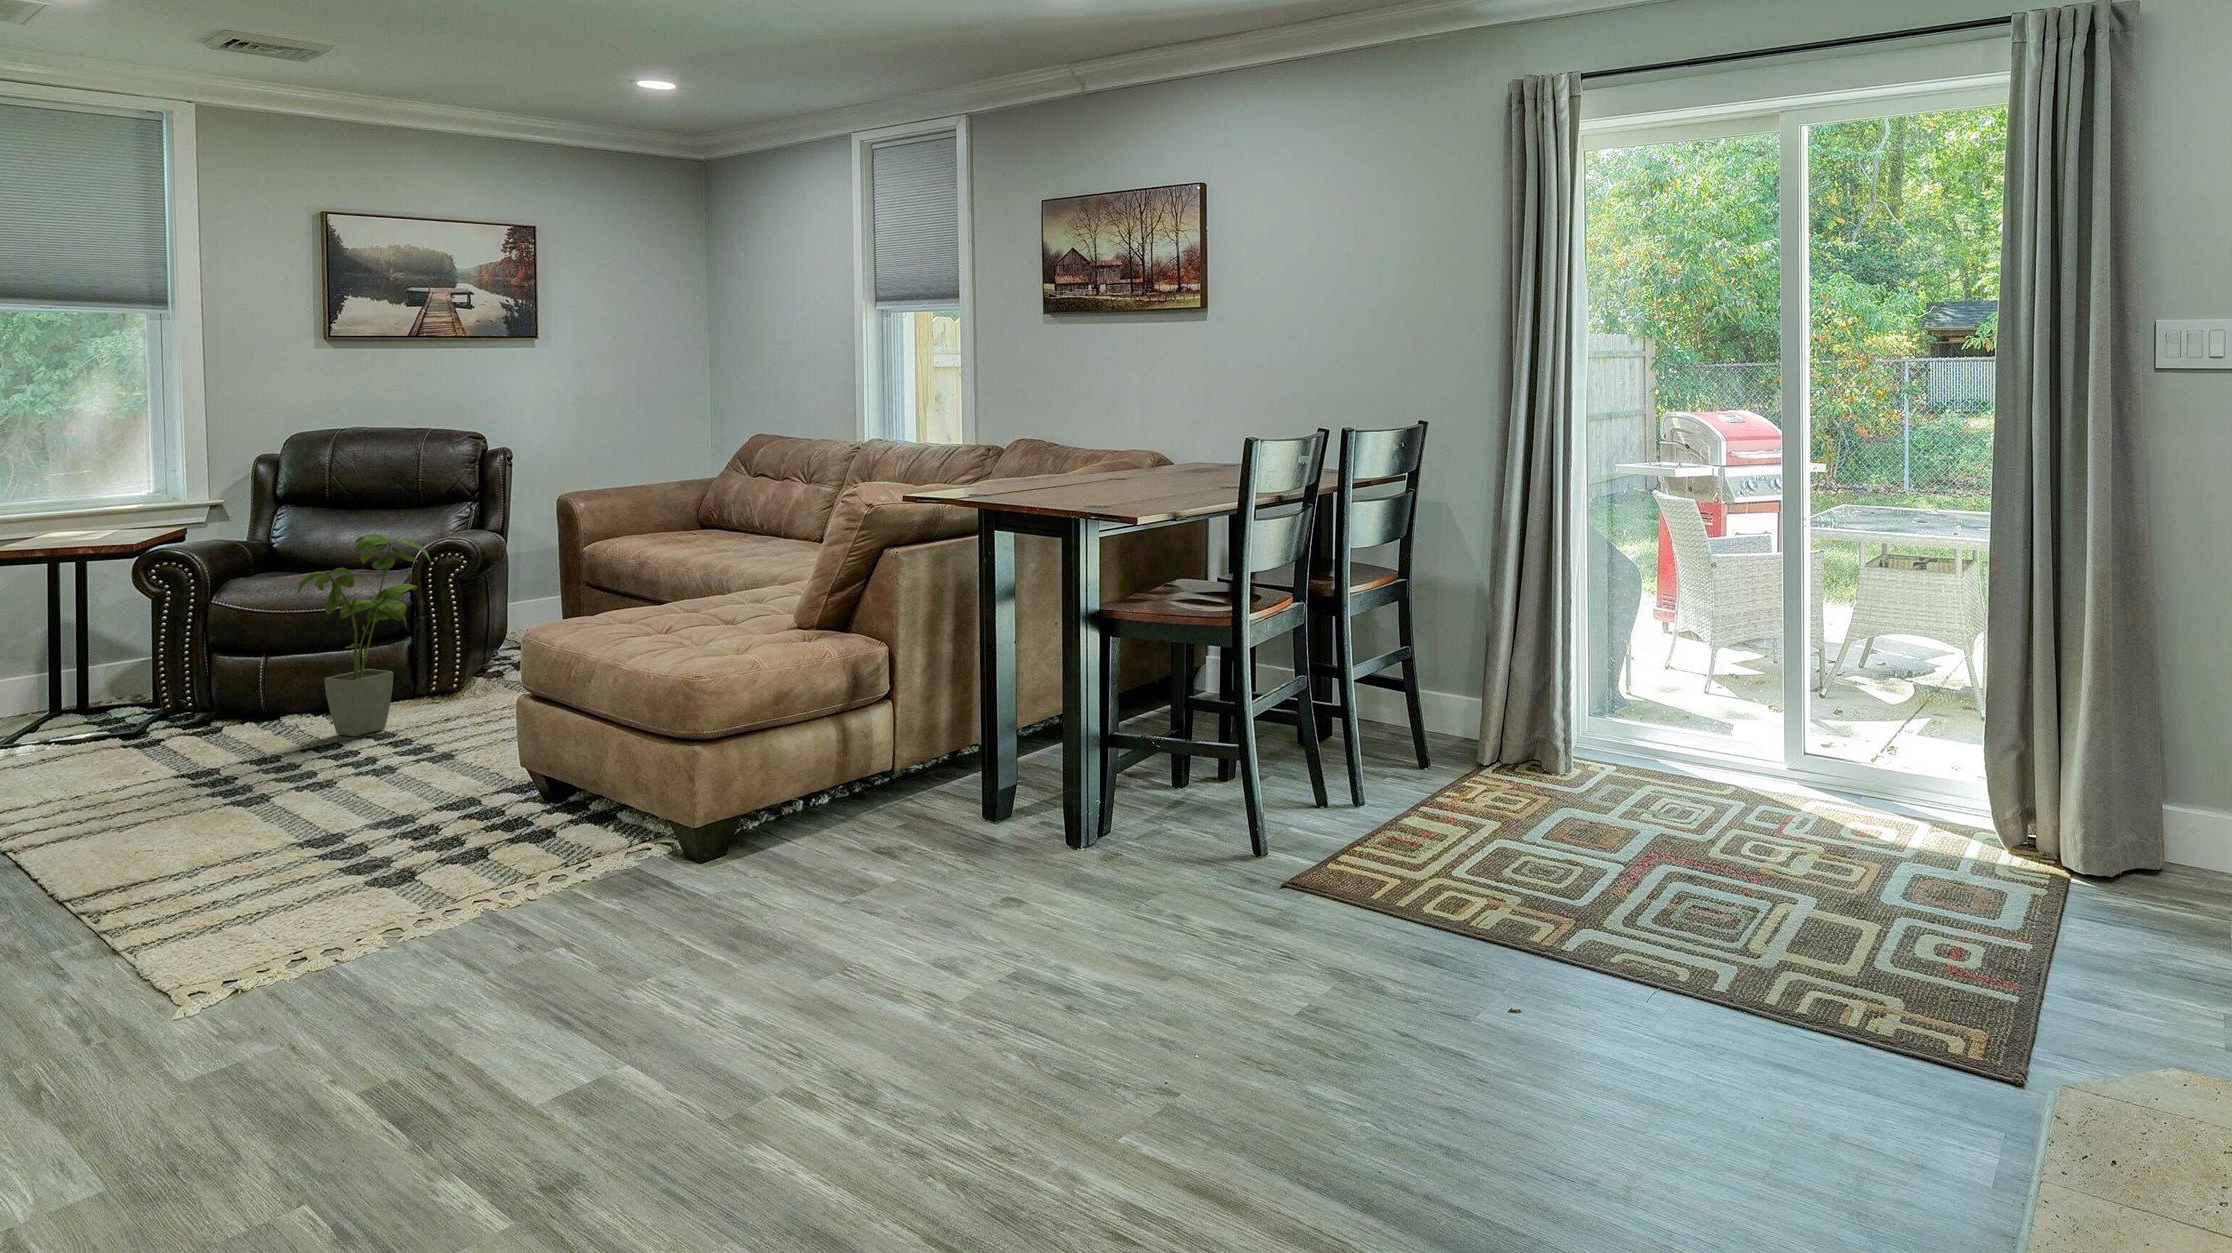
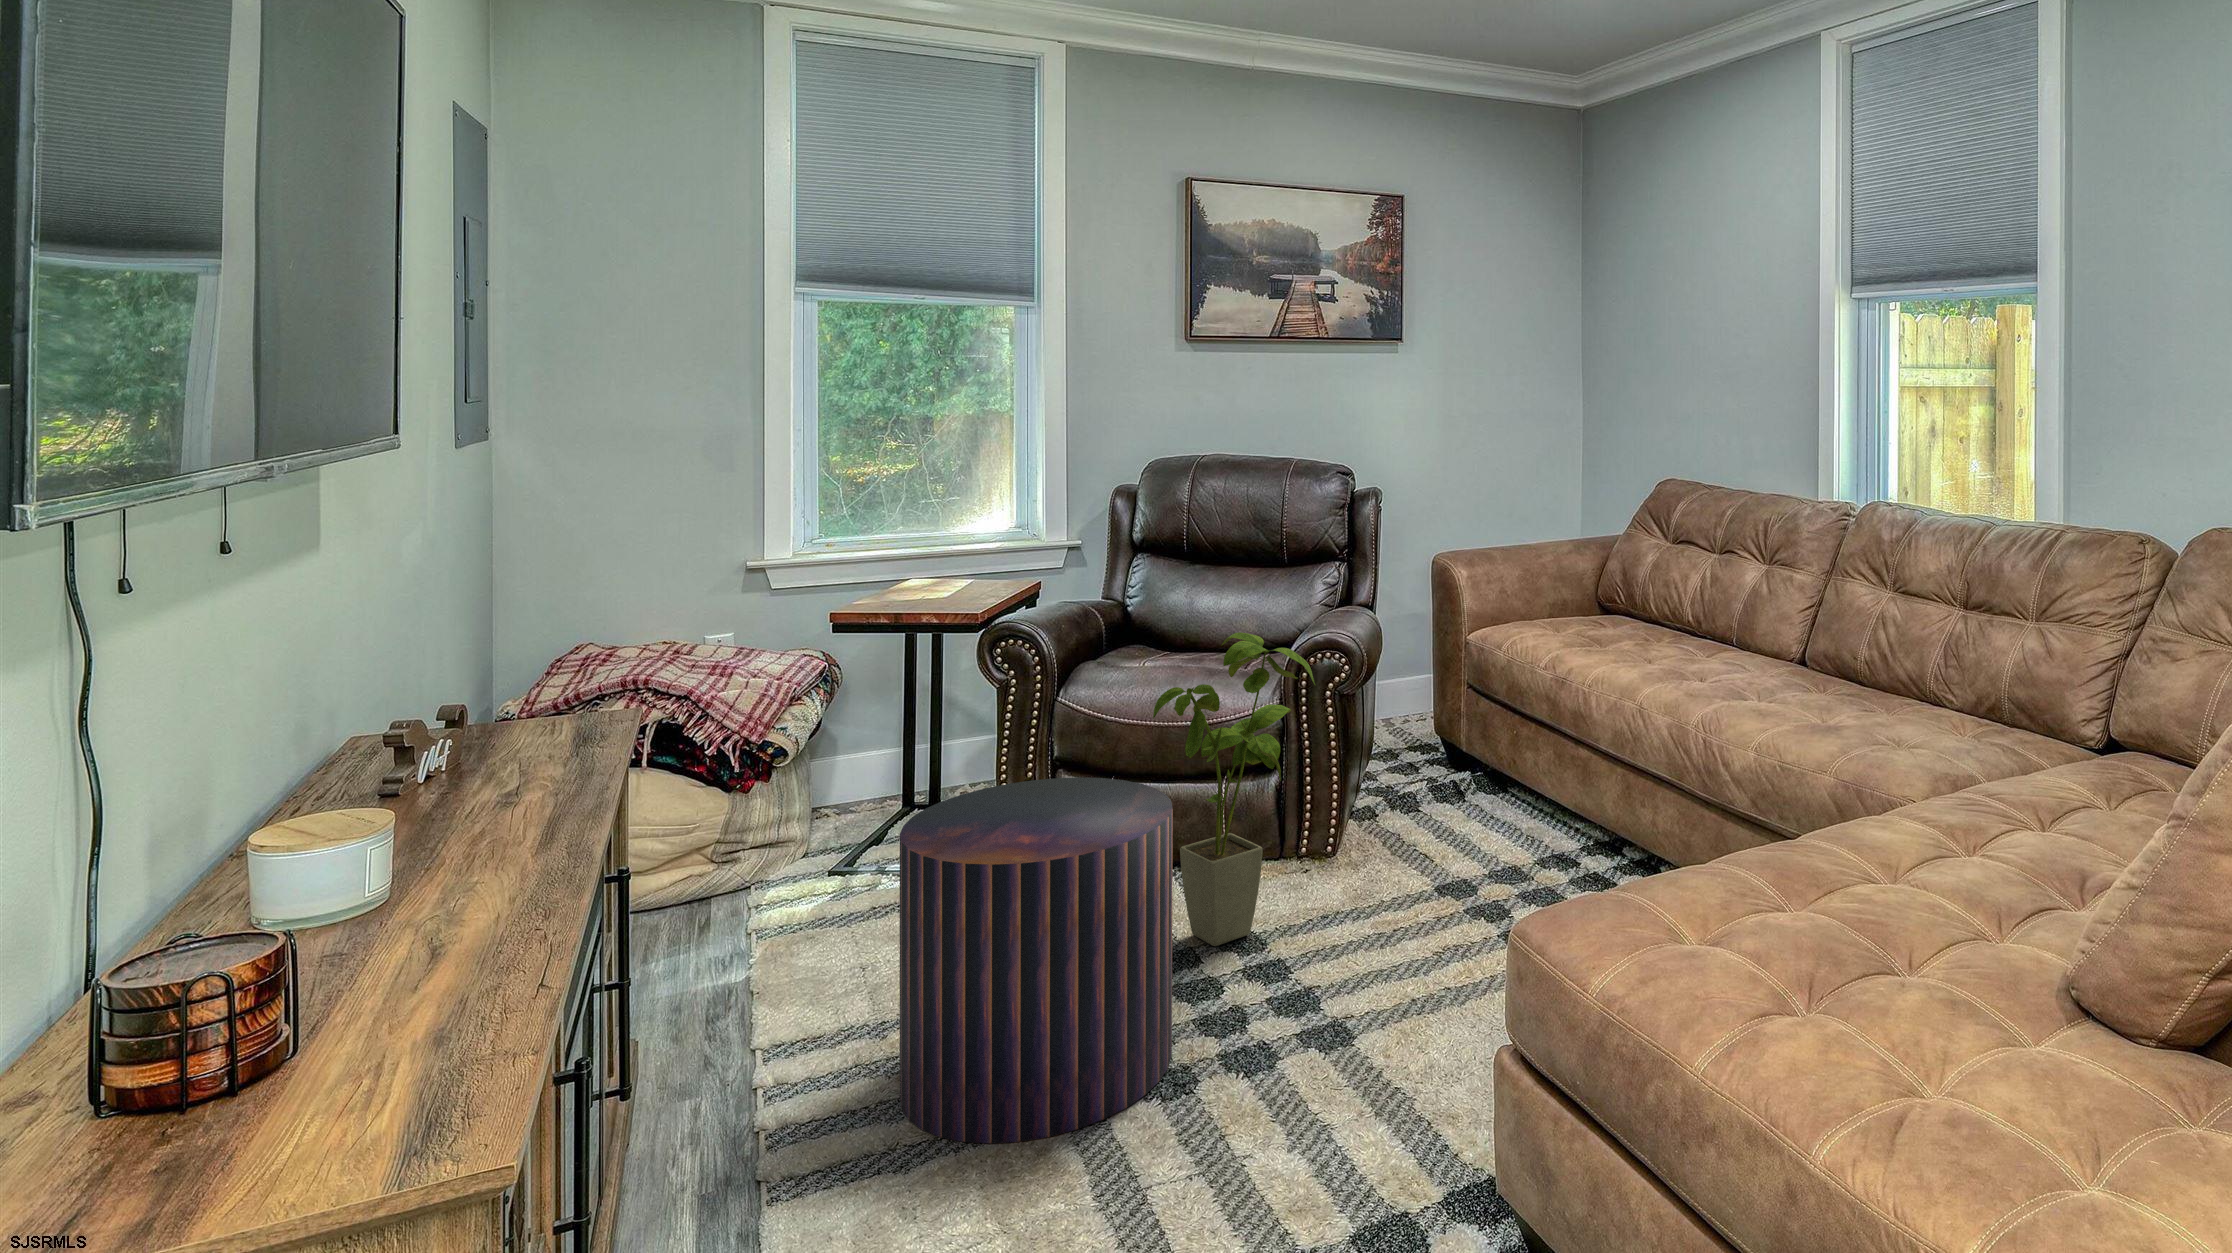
pouf: none [95,622,318,821] -> present [900,778,1173,1144]

